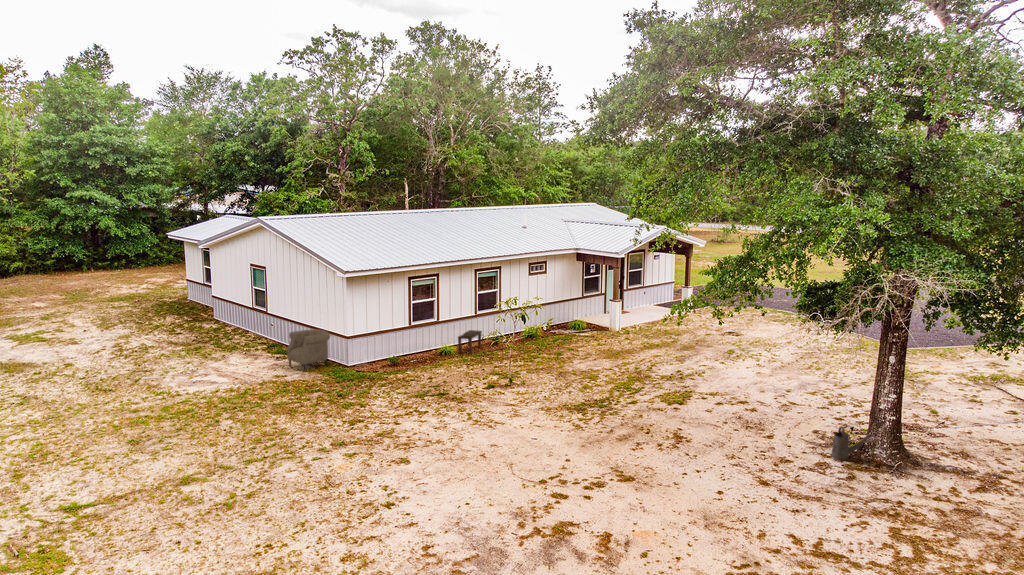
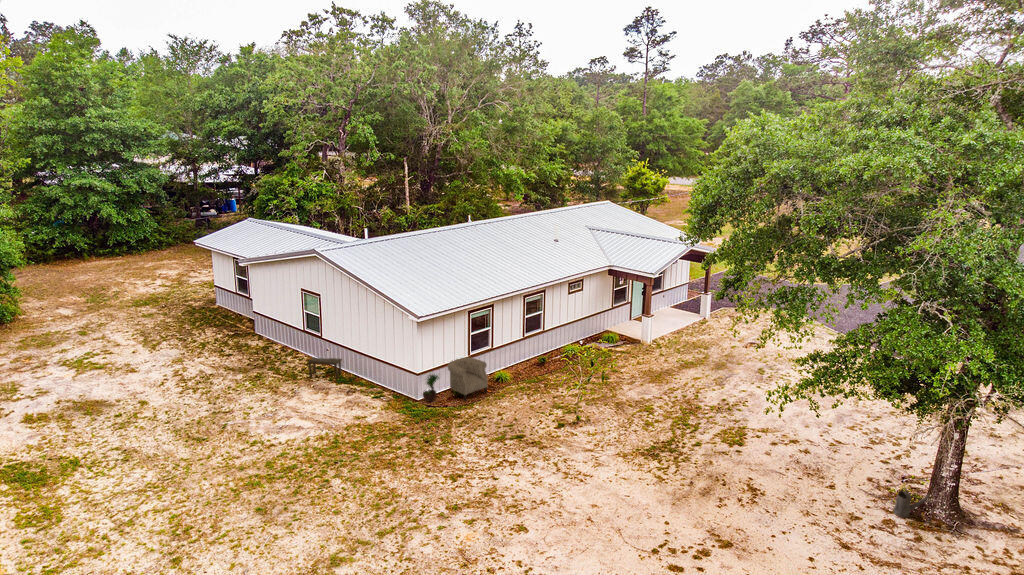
chair: present [287,329,330,372] -> present [448,357,488,401]
bench: present [458,330,482,354] -> present [308,358,342,379]
potted tree: none [355,336,374,369] -> present [423,375,439,401]

